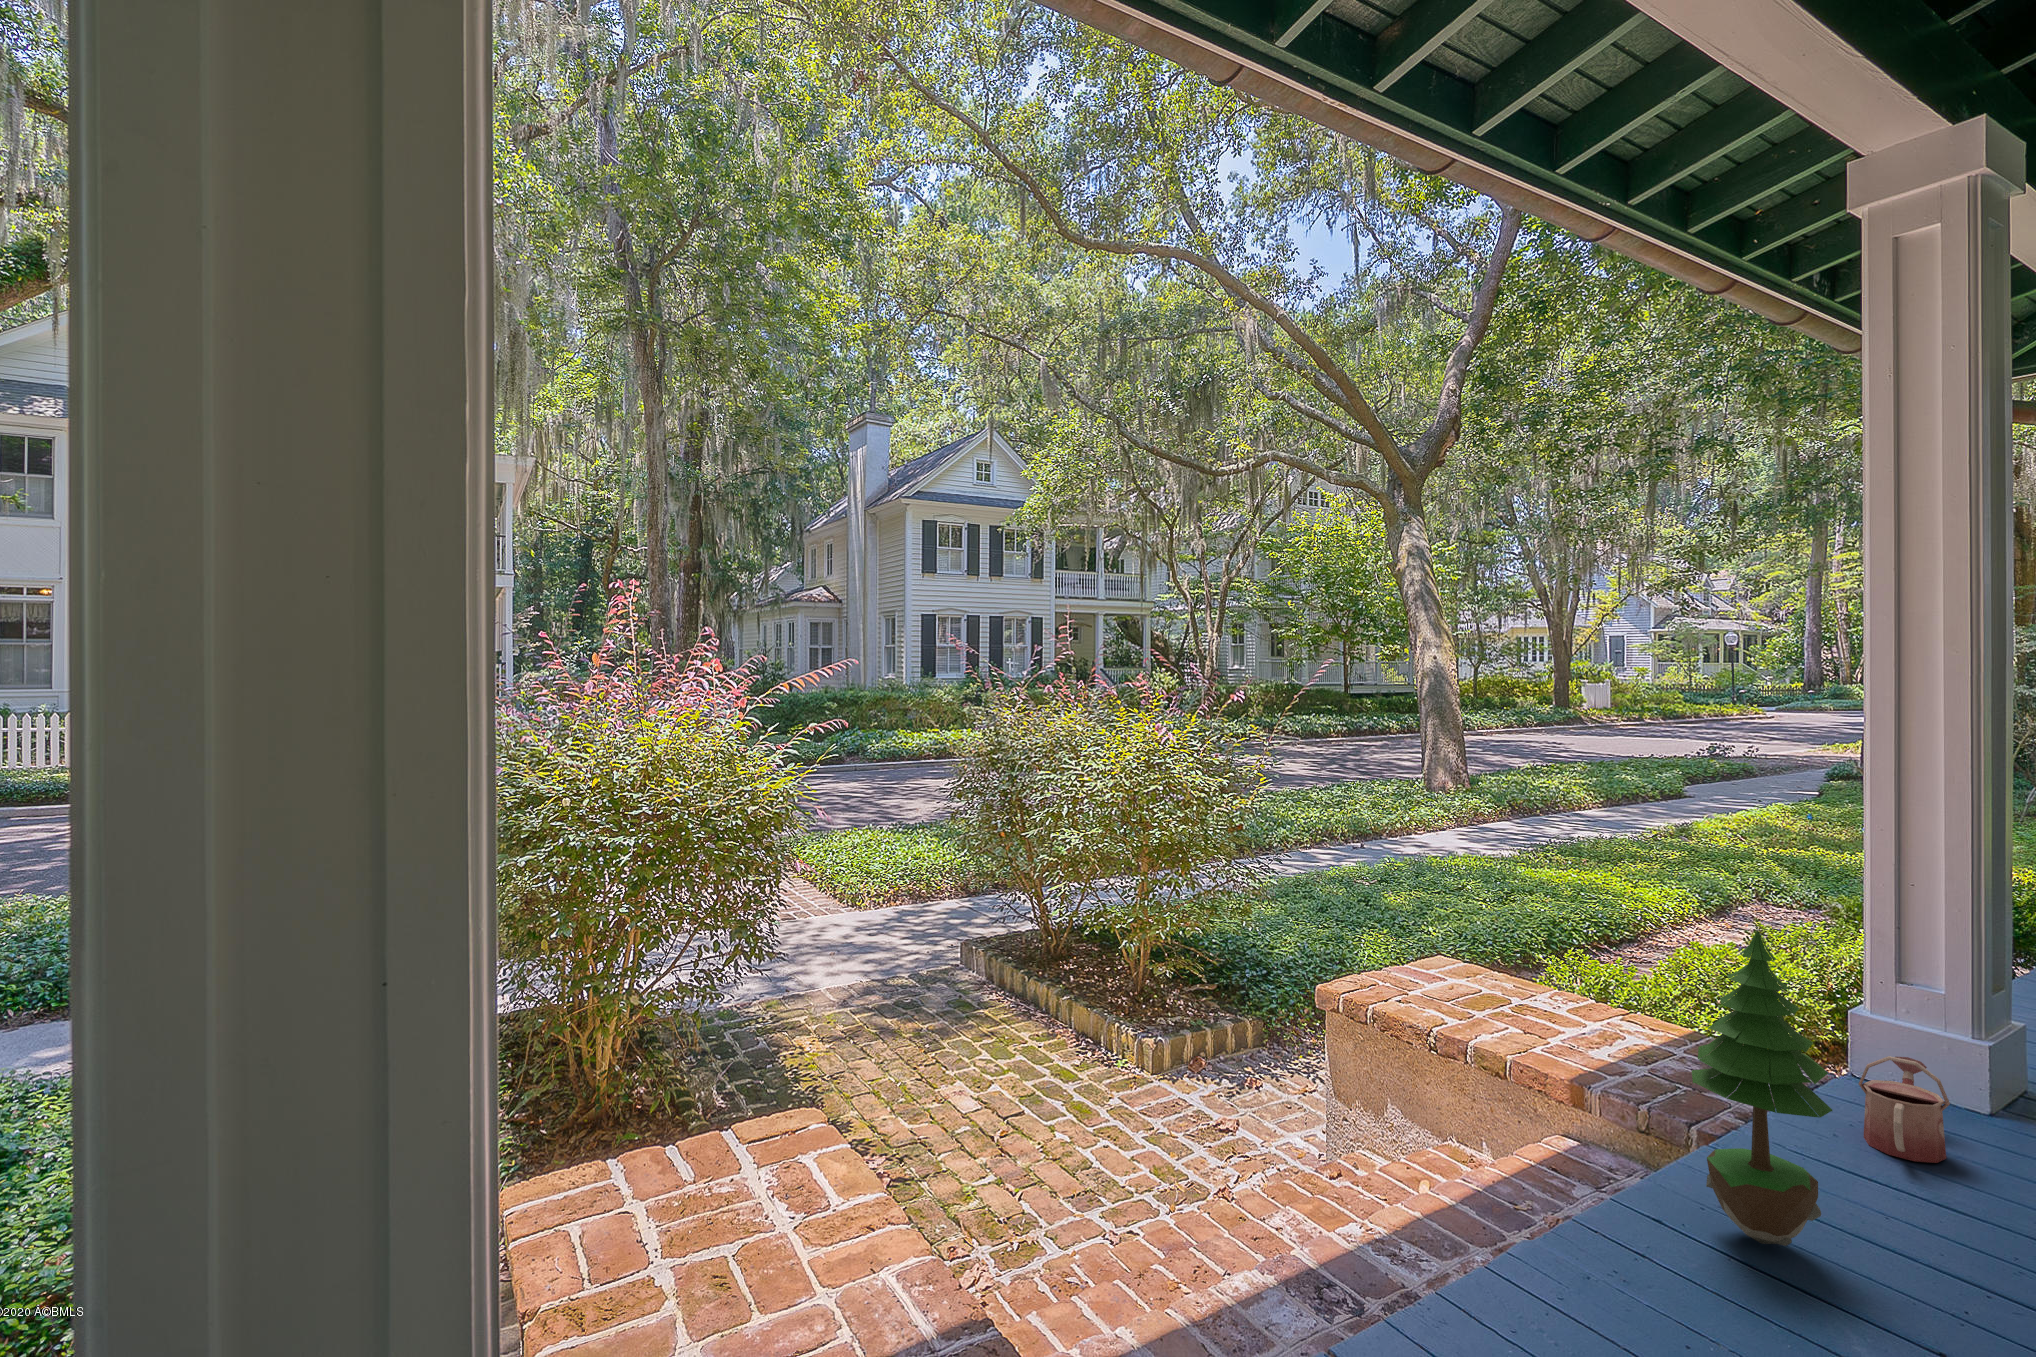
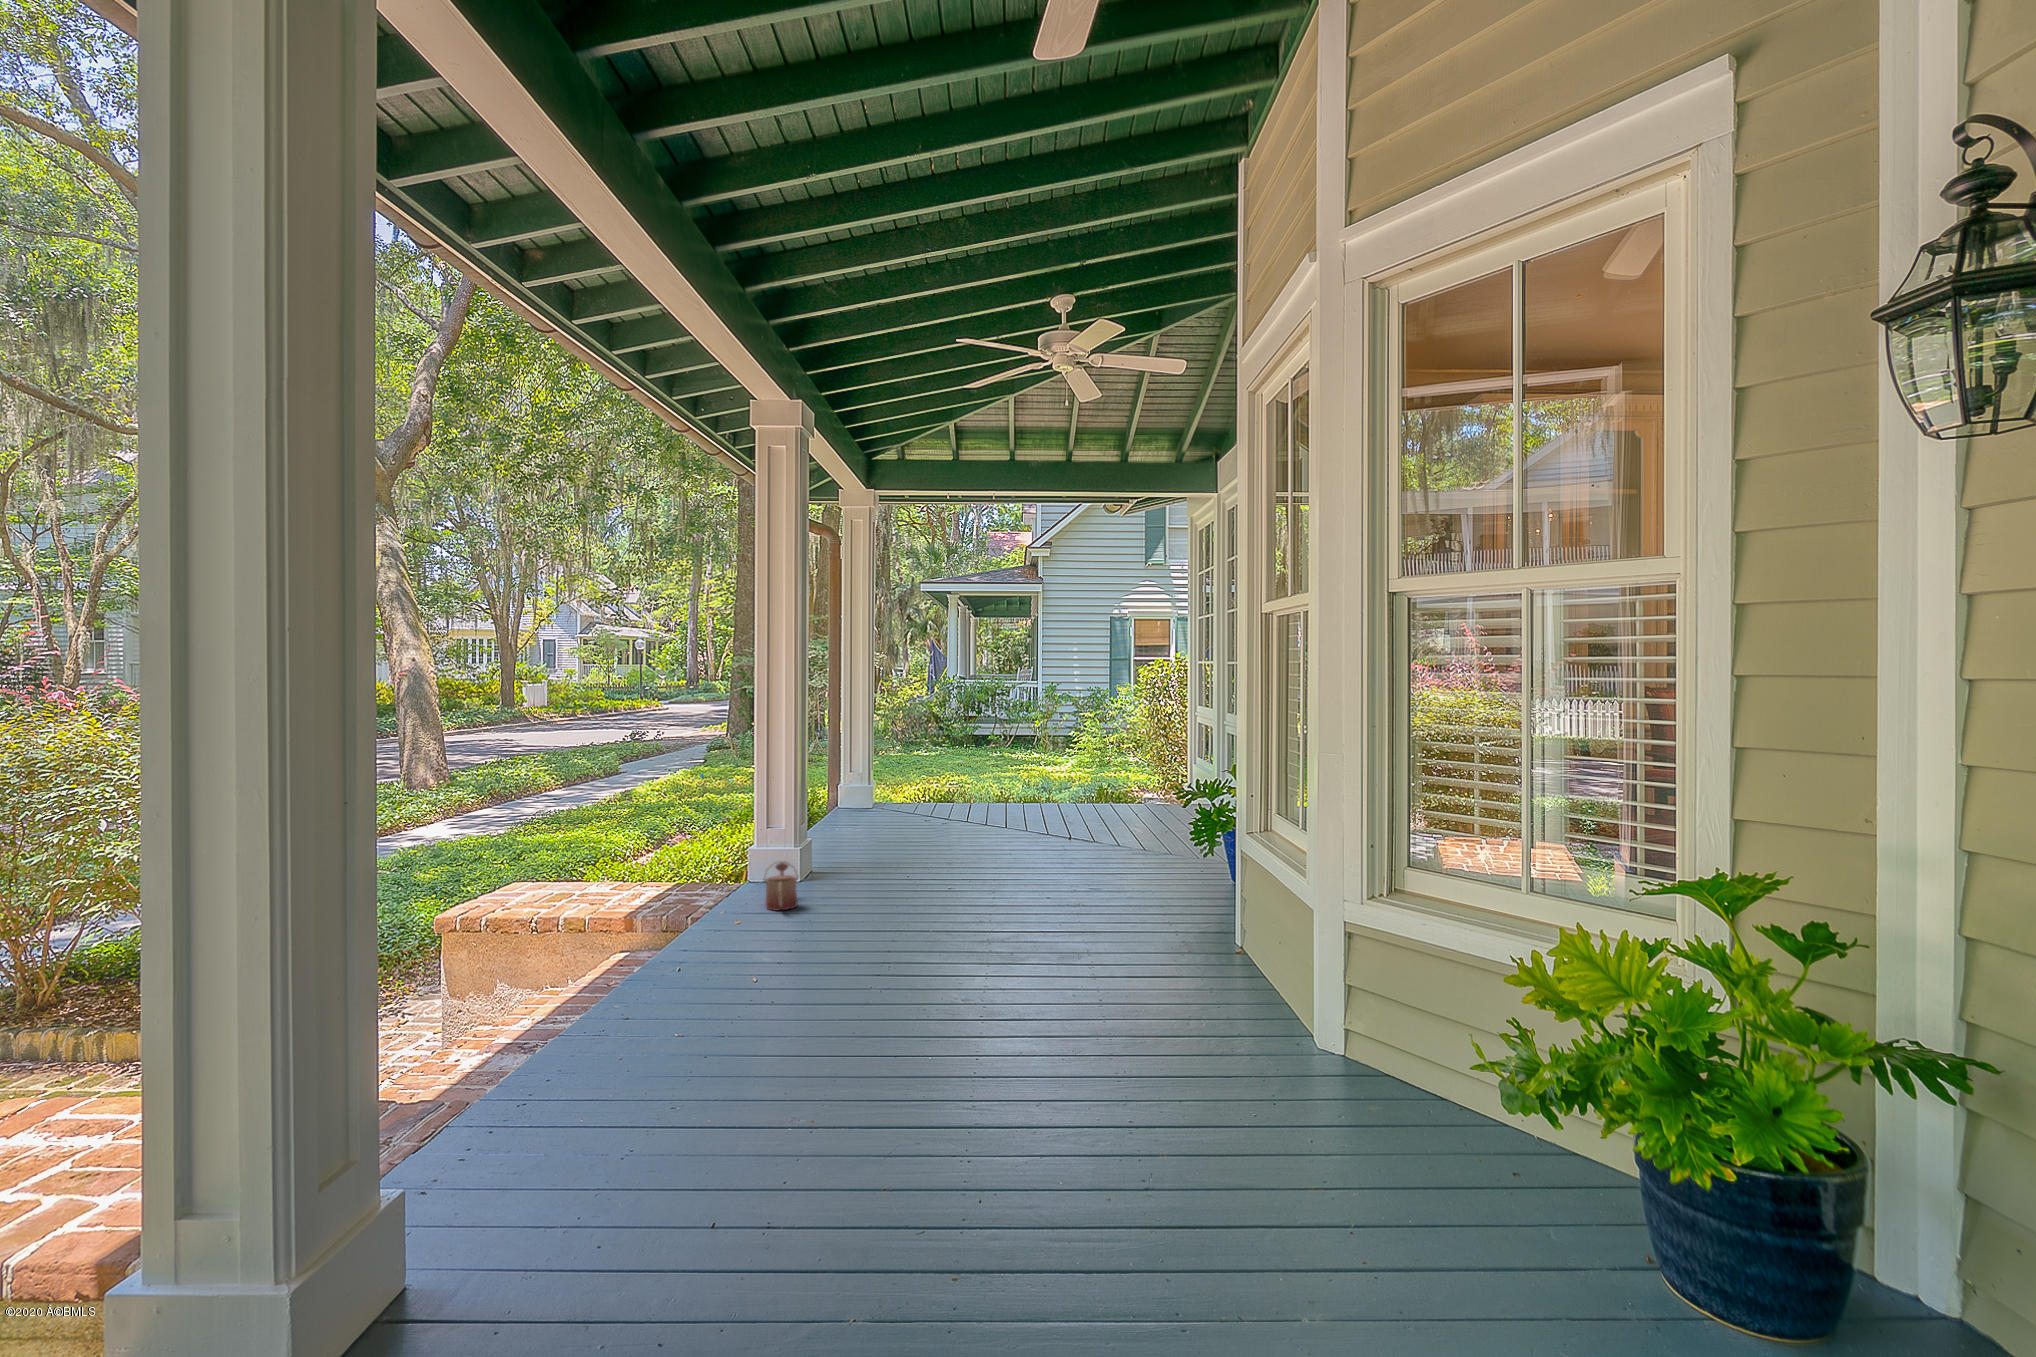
potted tree: present [1692,930,1832,1246] -> none [700,794,761,955]

